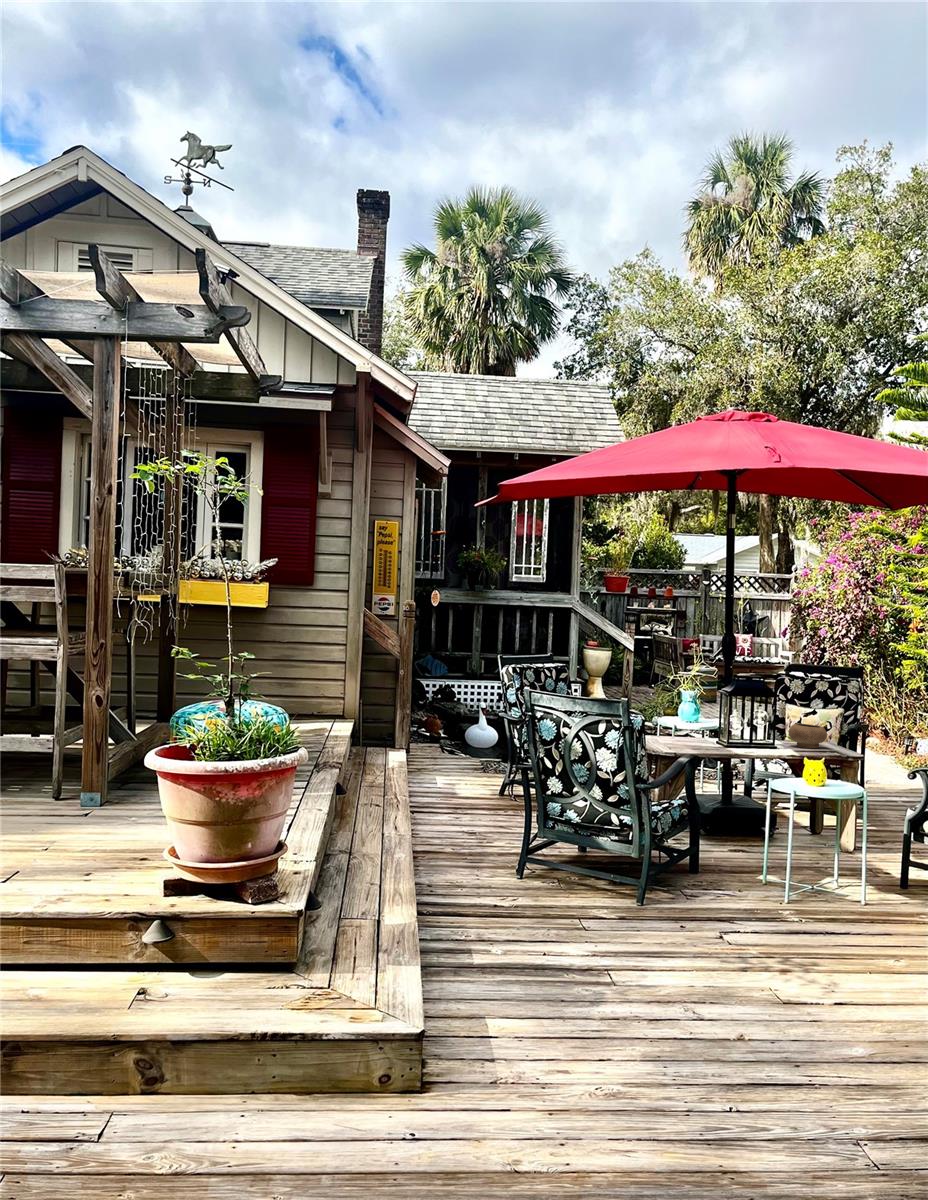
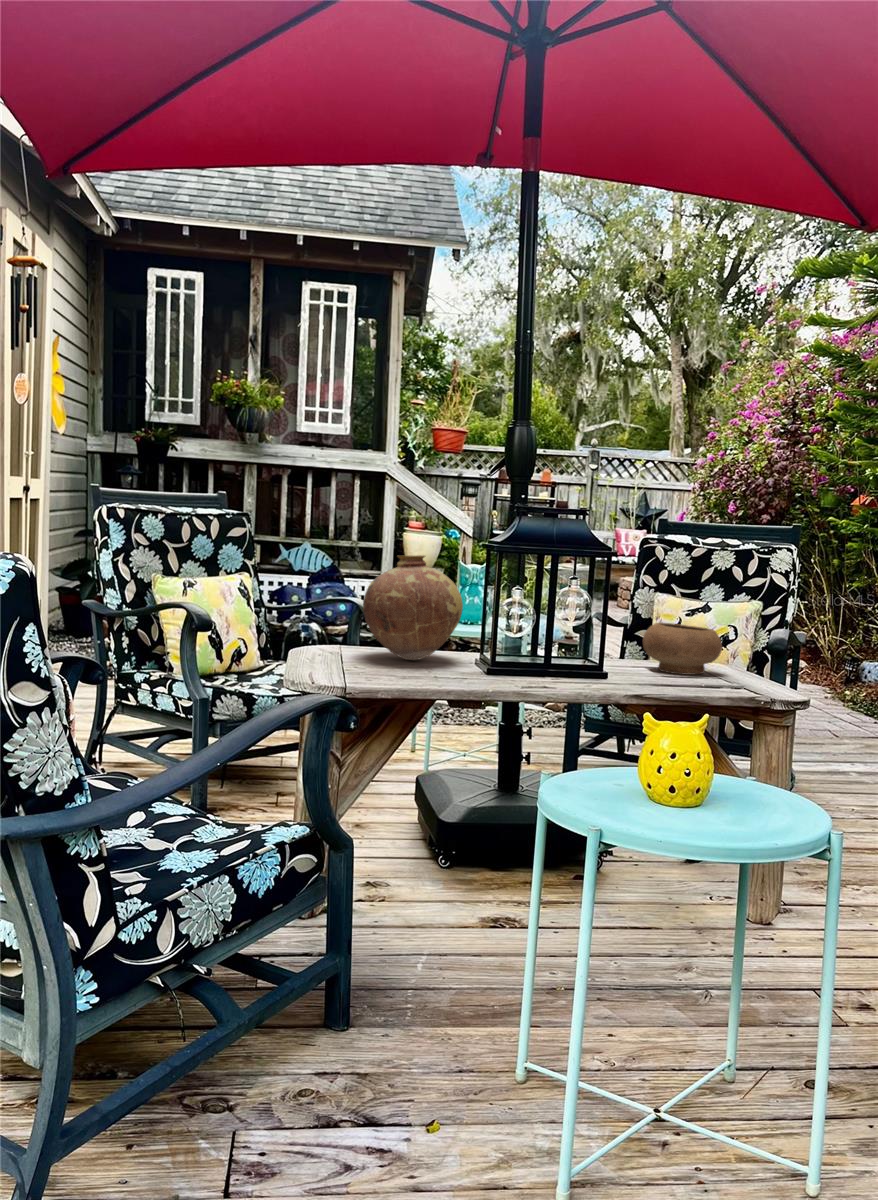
vase: none [668,696,712,743] -> present [363,555,463,660]

